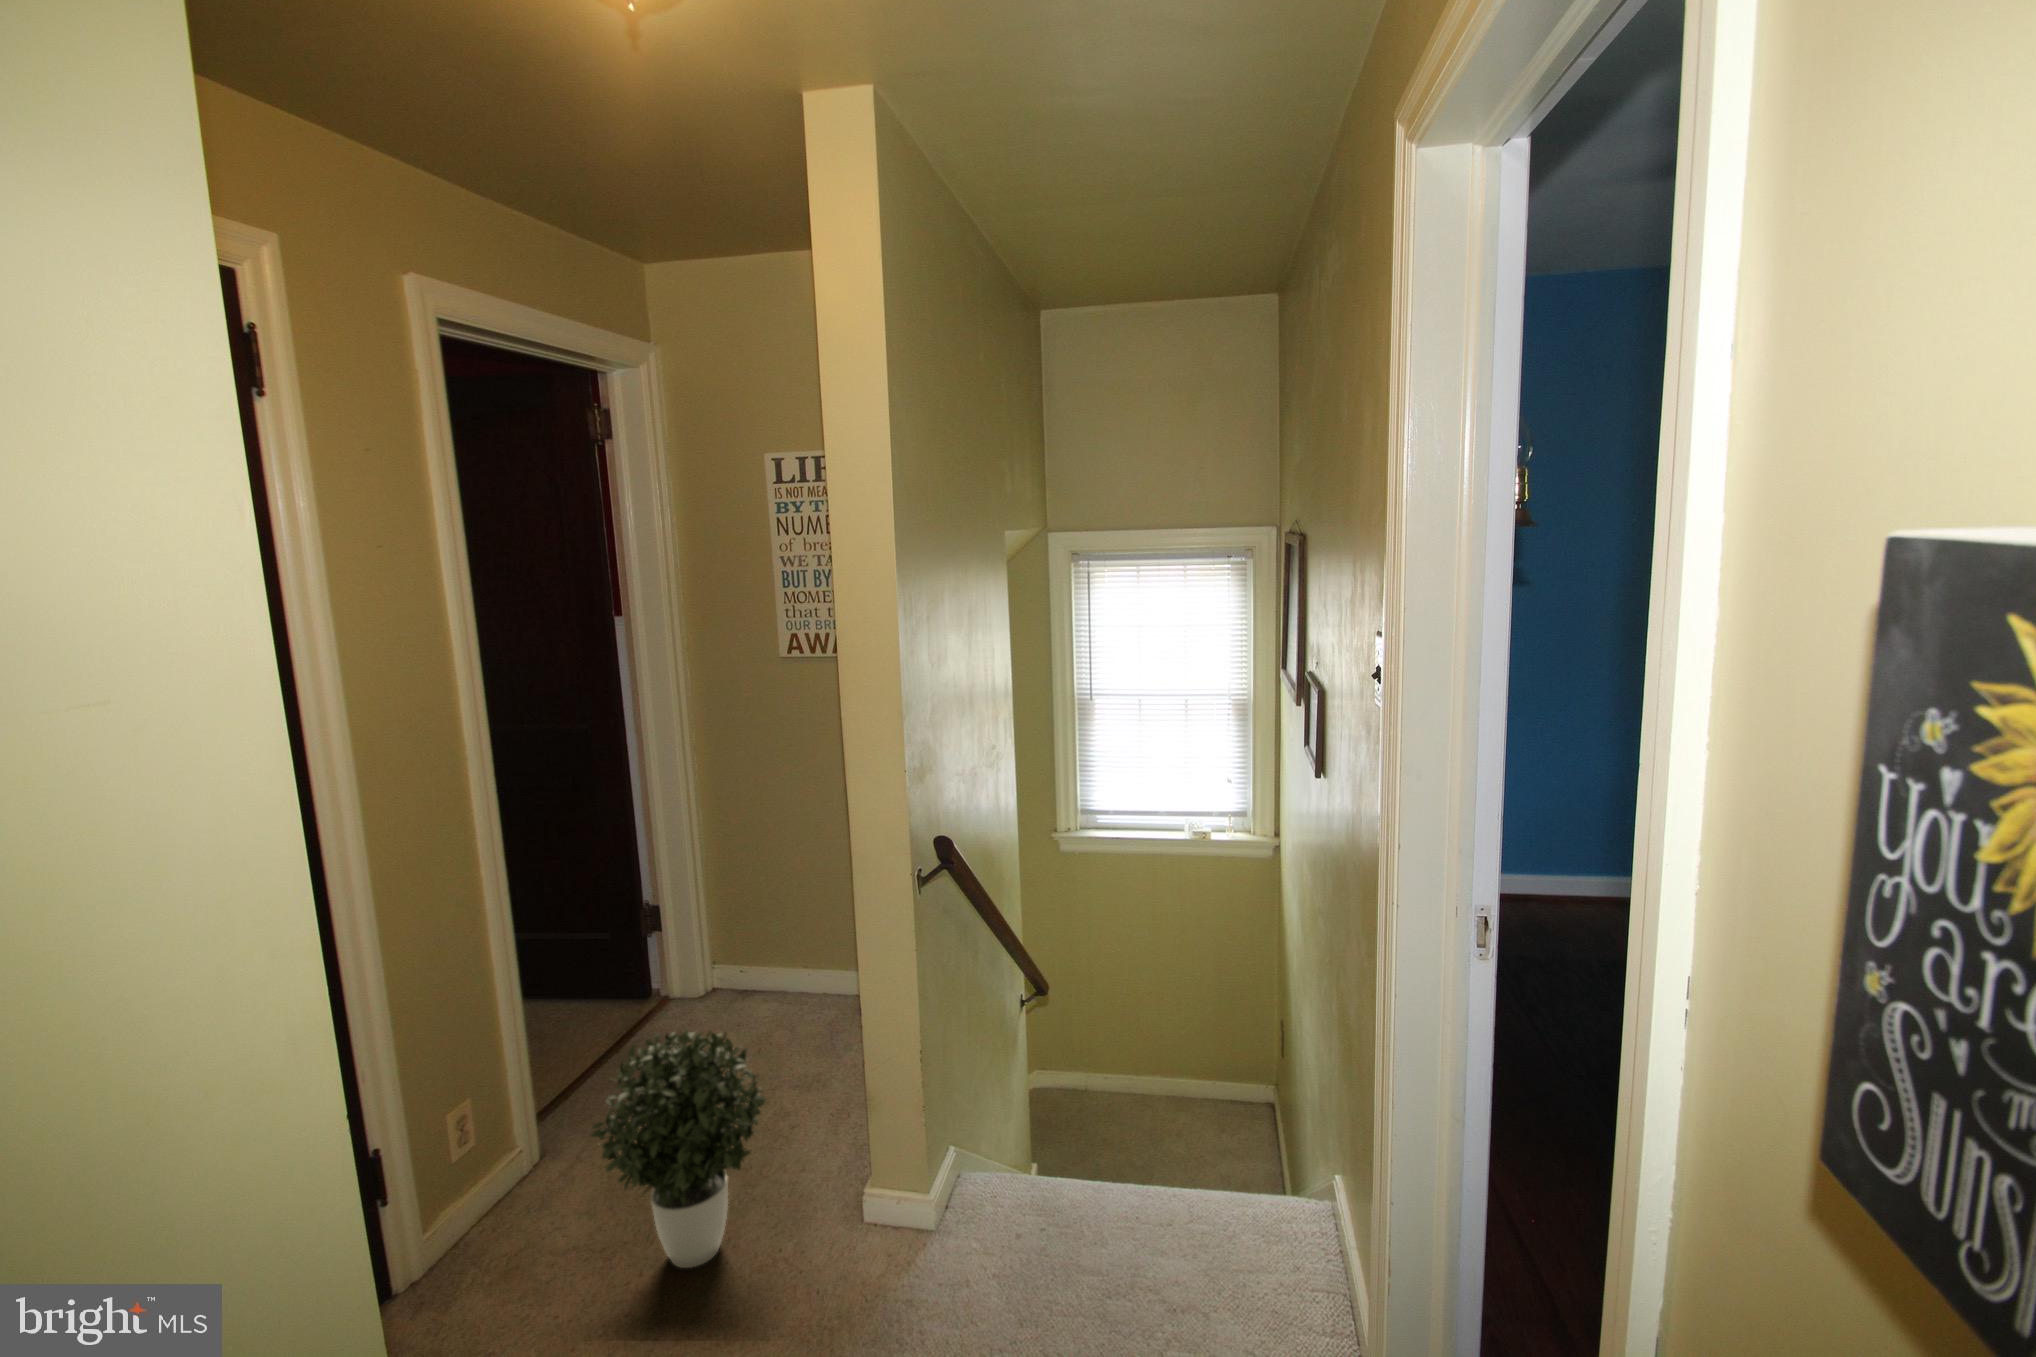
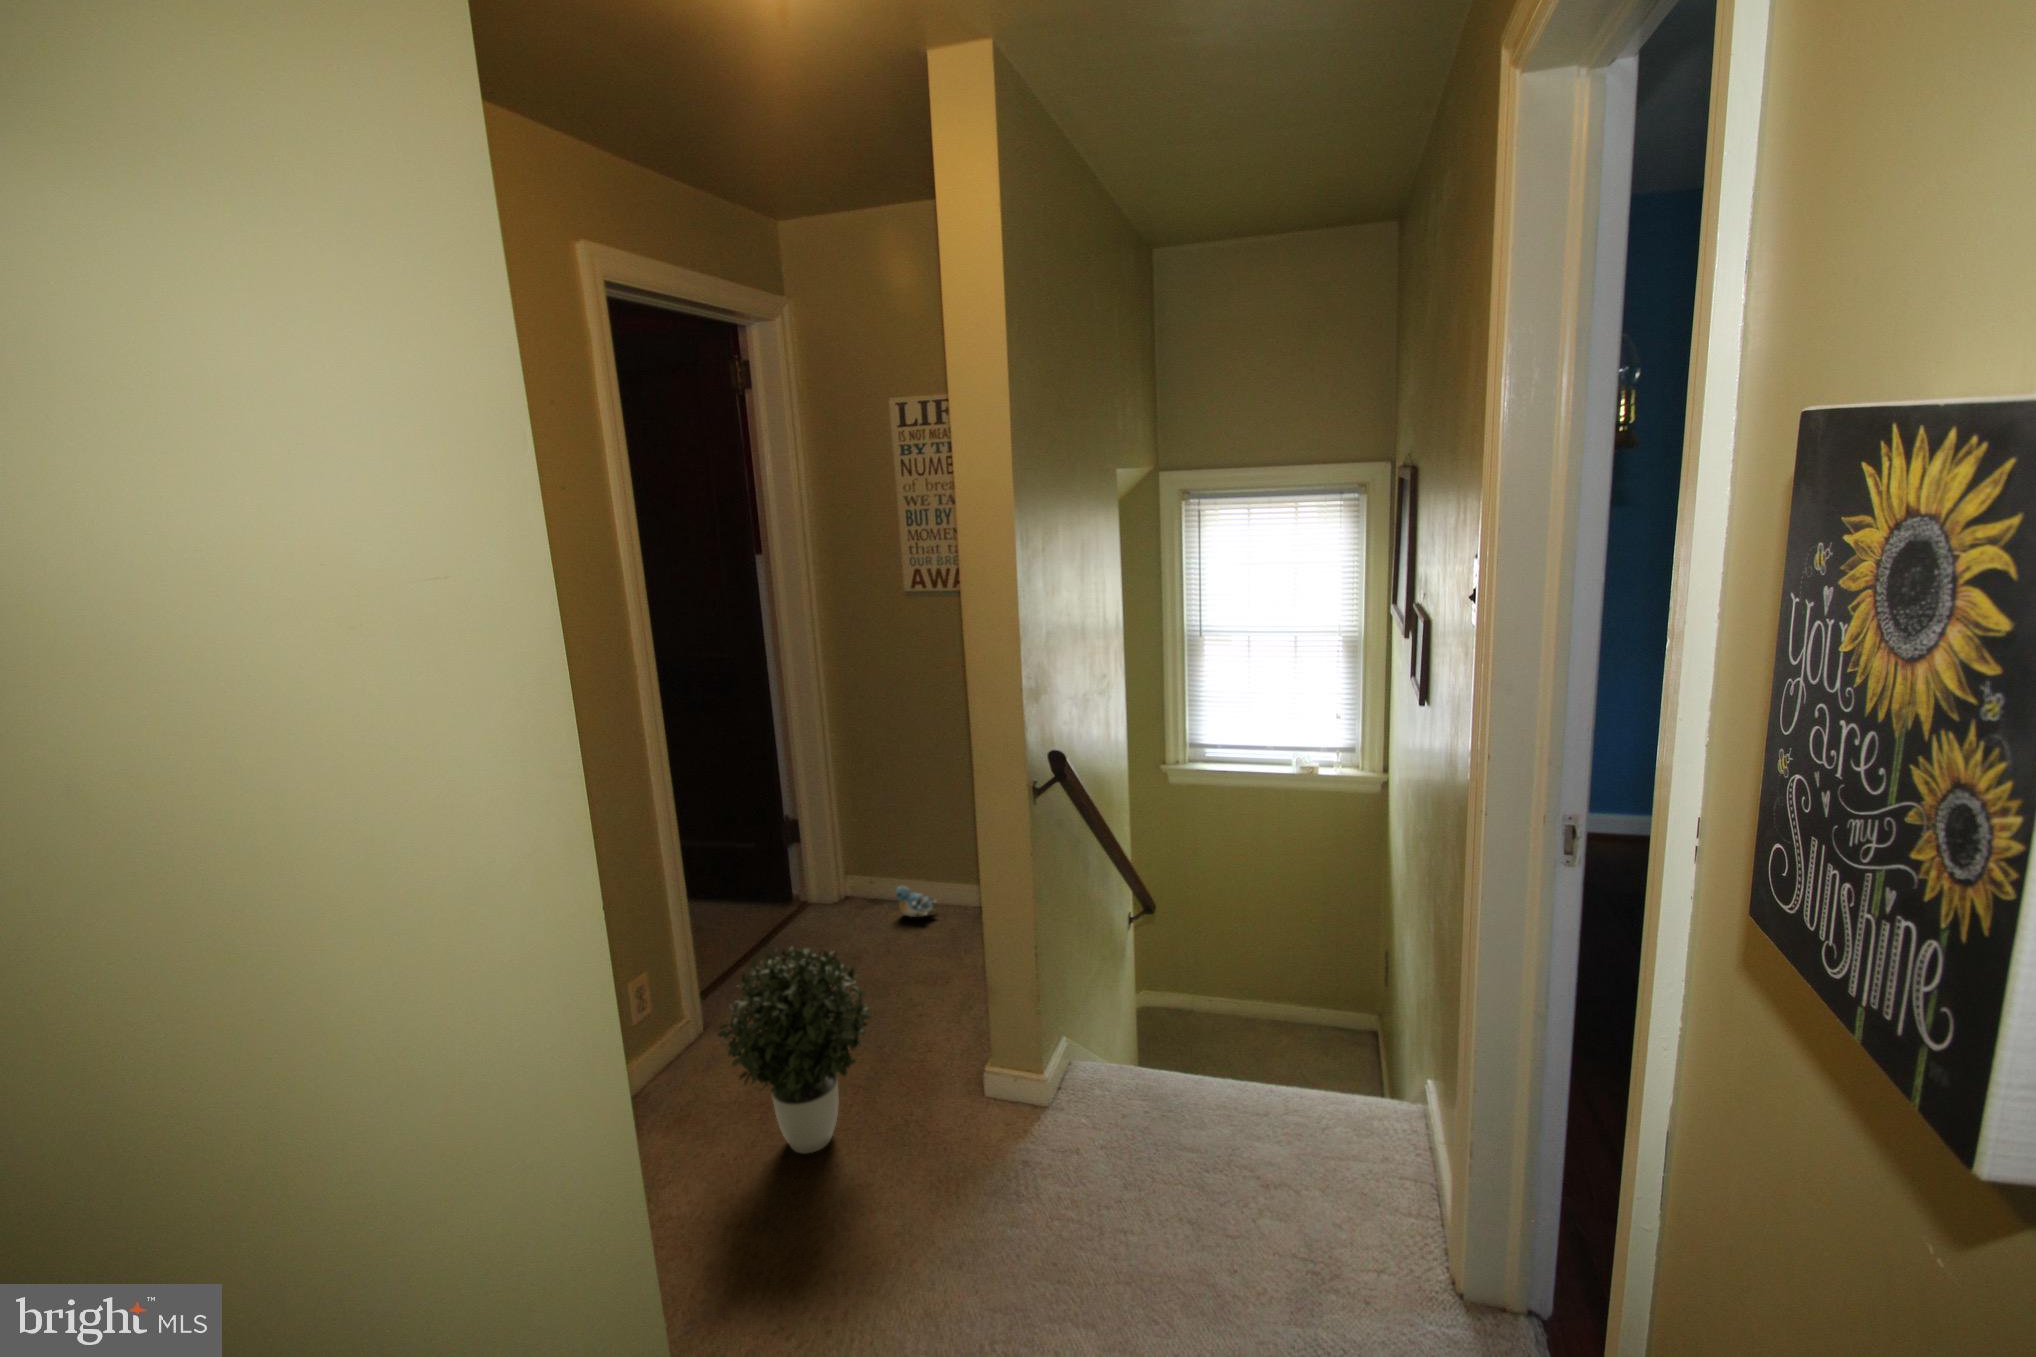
plush toy: none [767,974,816,1008] -> present [895,886,936,917]

